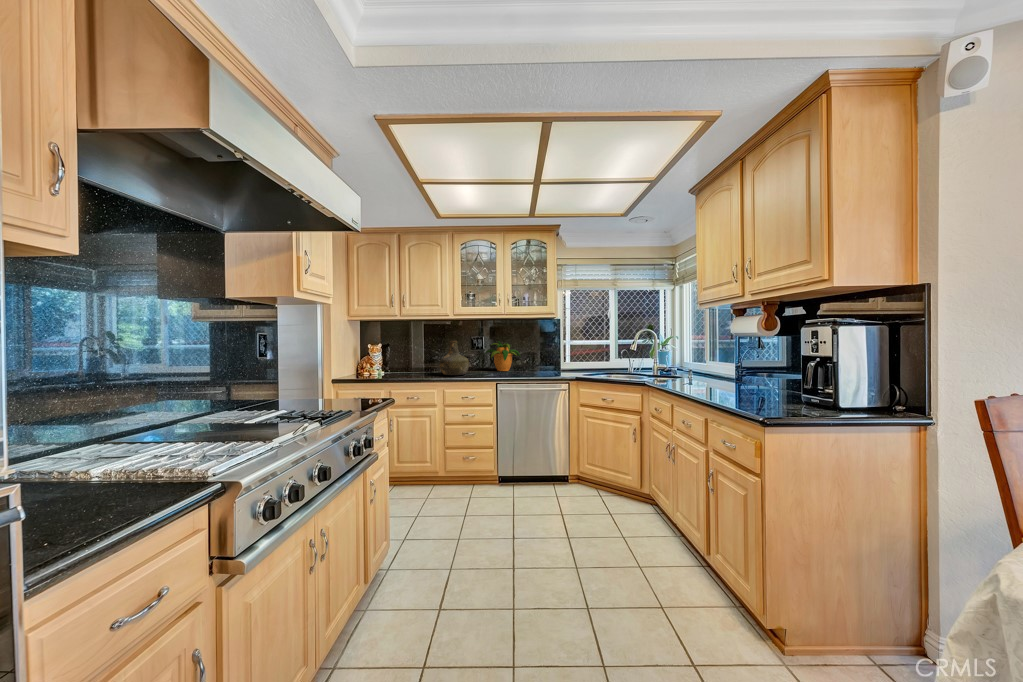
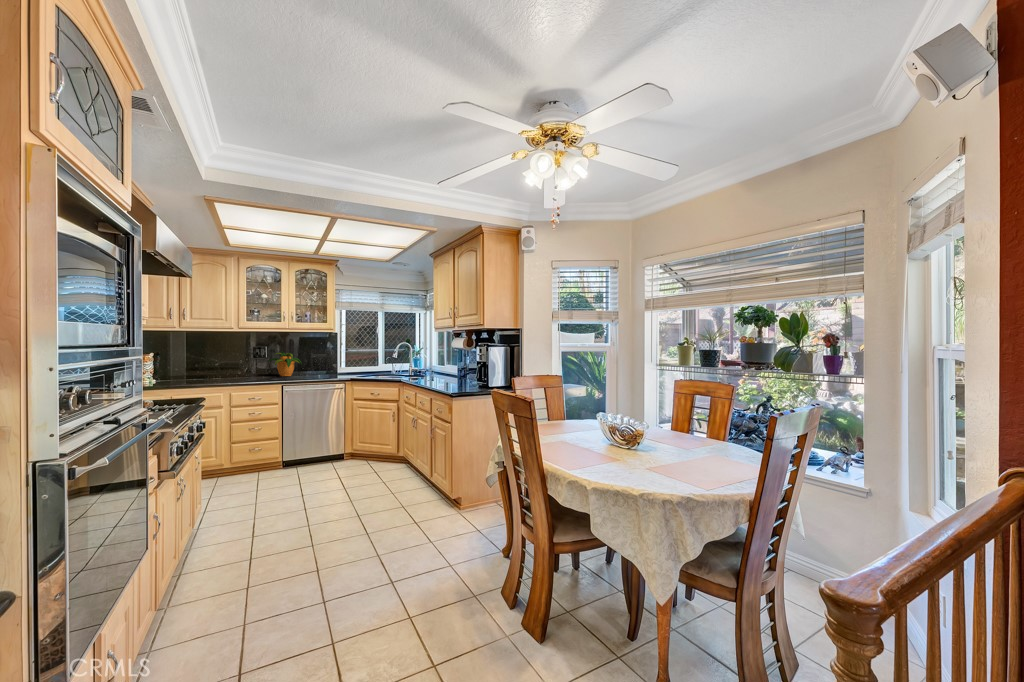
bottle: present [439,341,469,375] -> none [224,351,254,381]

